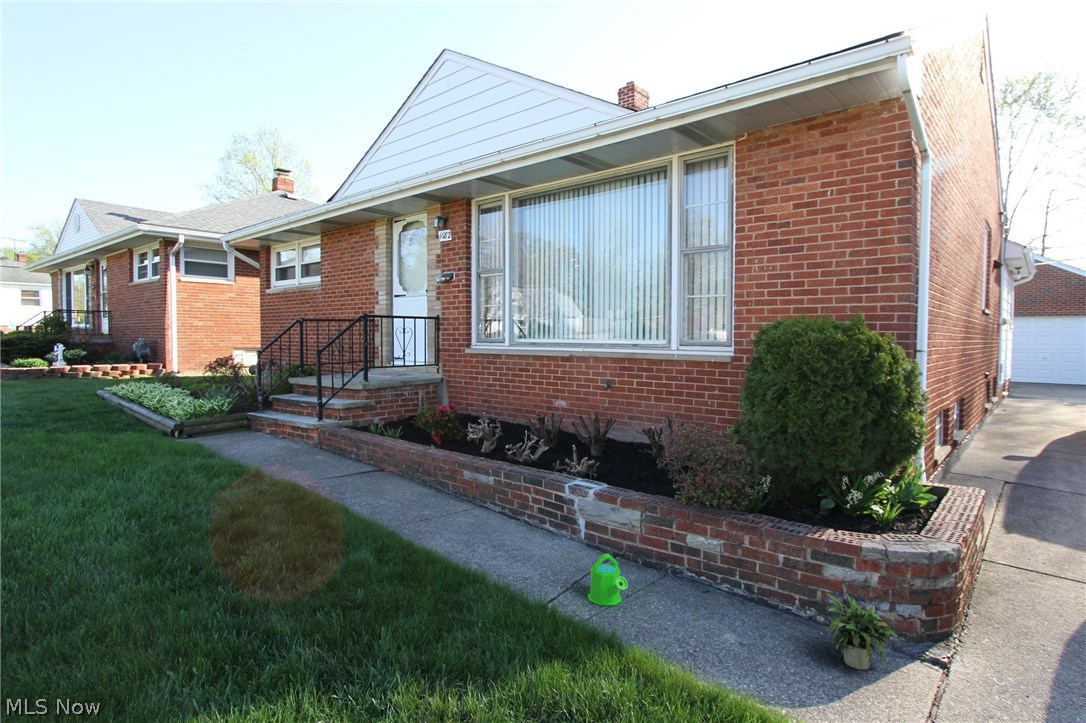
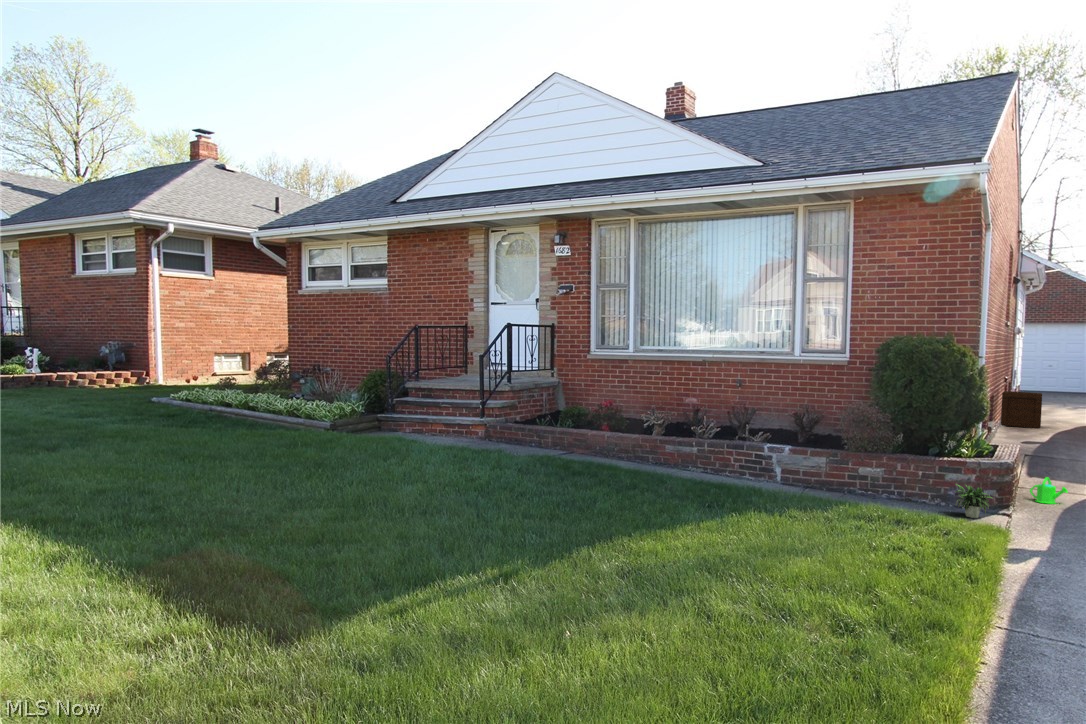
wooden crate: none [980,388,1033,432] -> present [1001,391,1042,428]
watering can: present [588,554,628,605] -> present [1030,477,1068,504]

